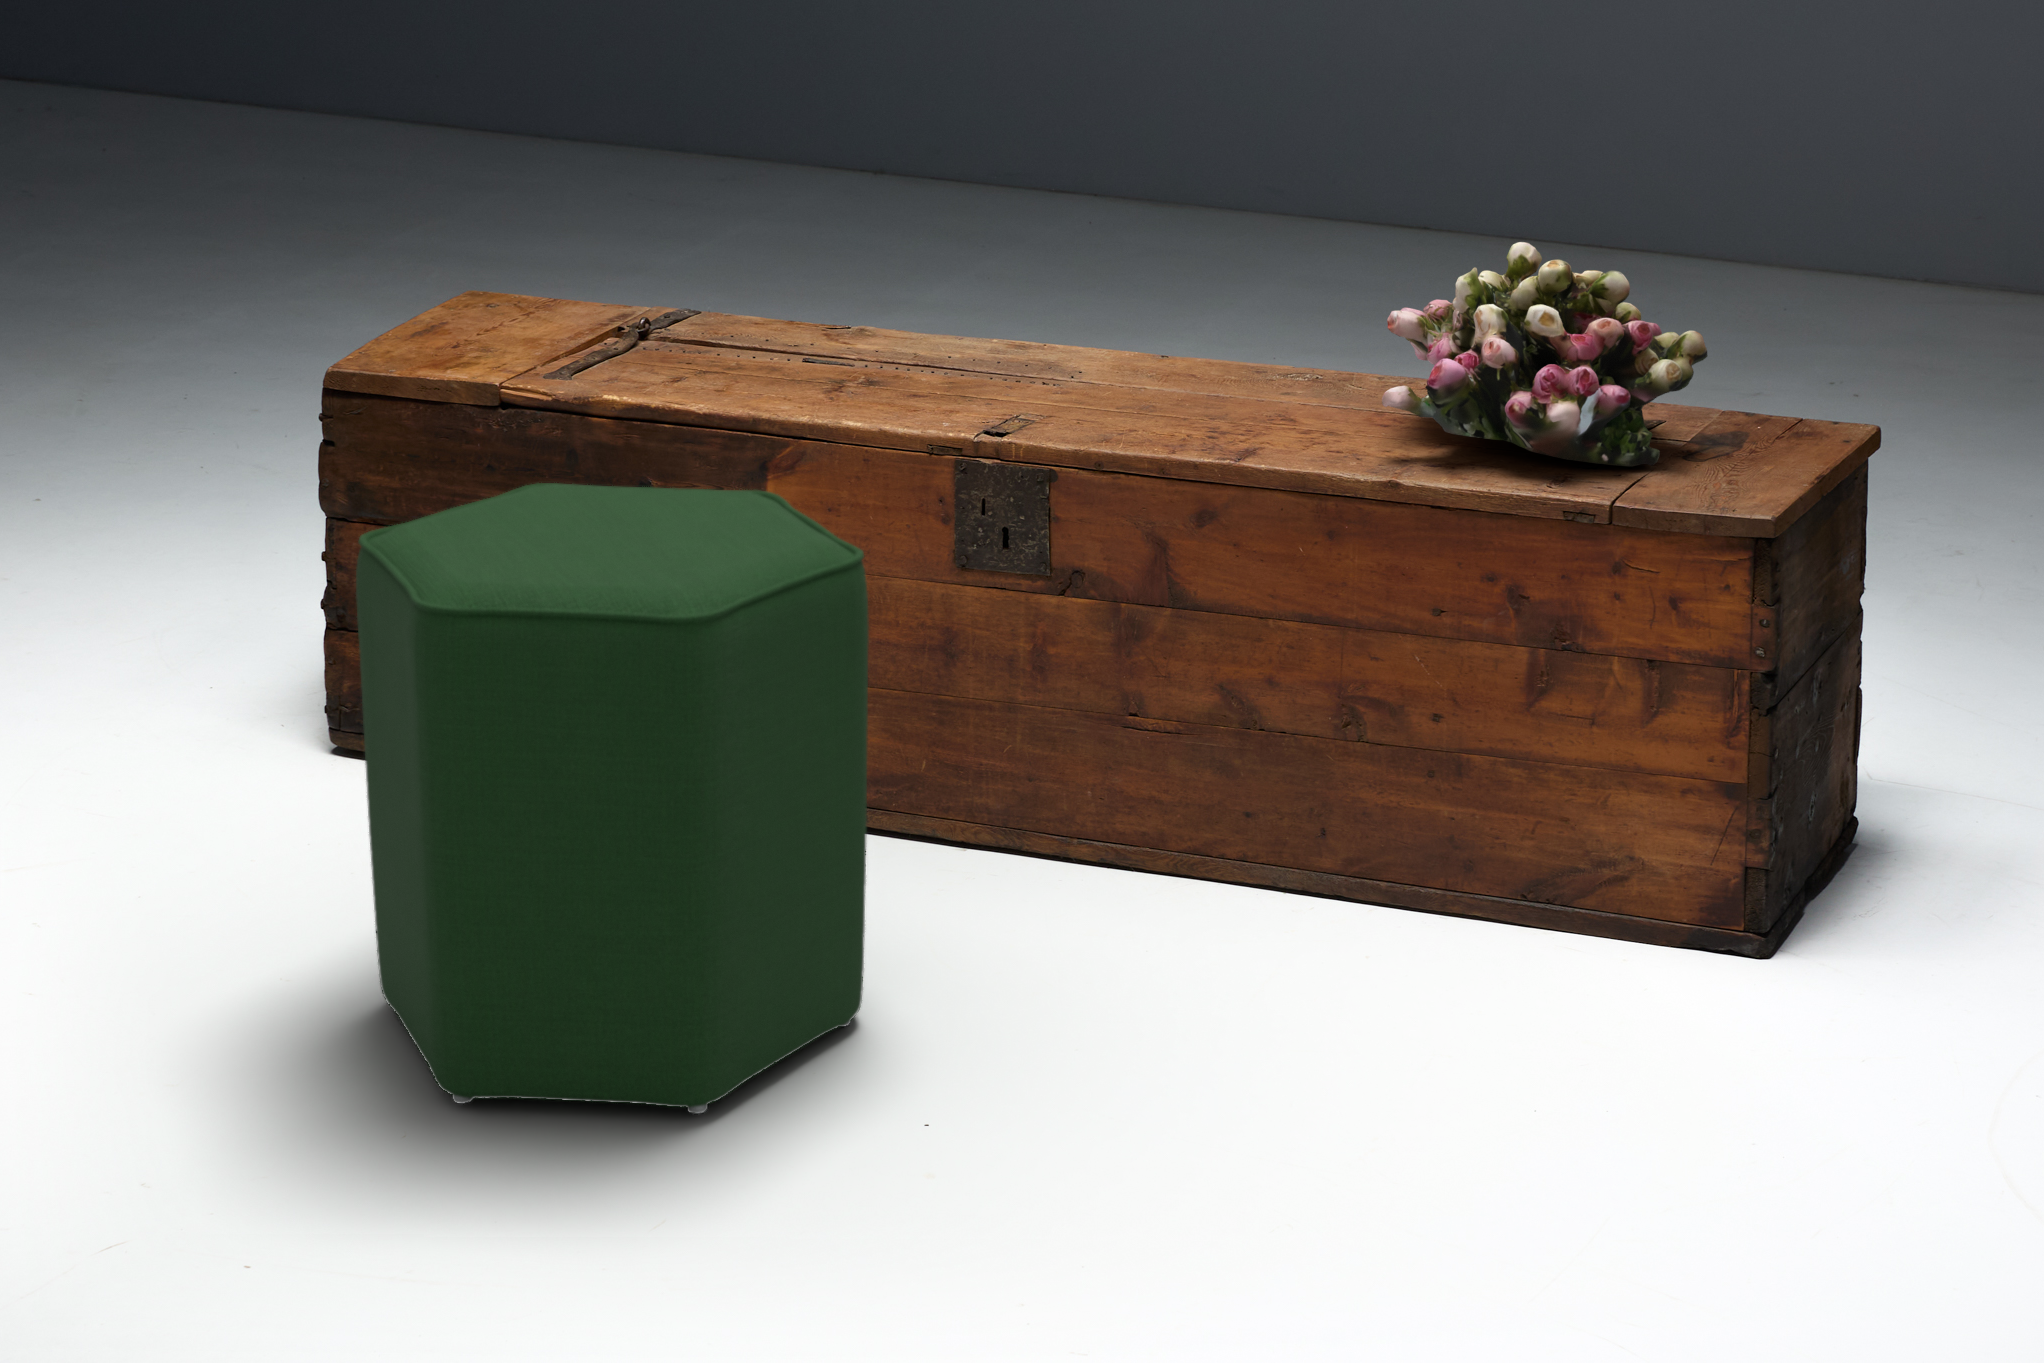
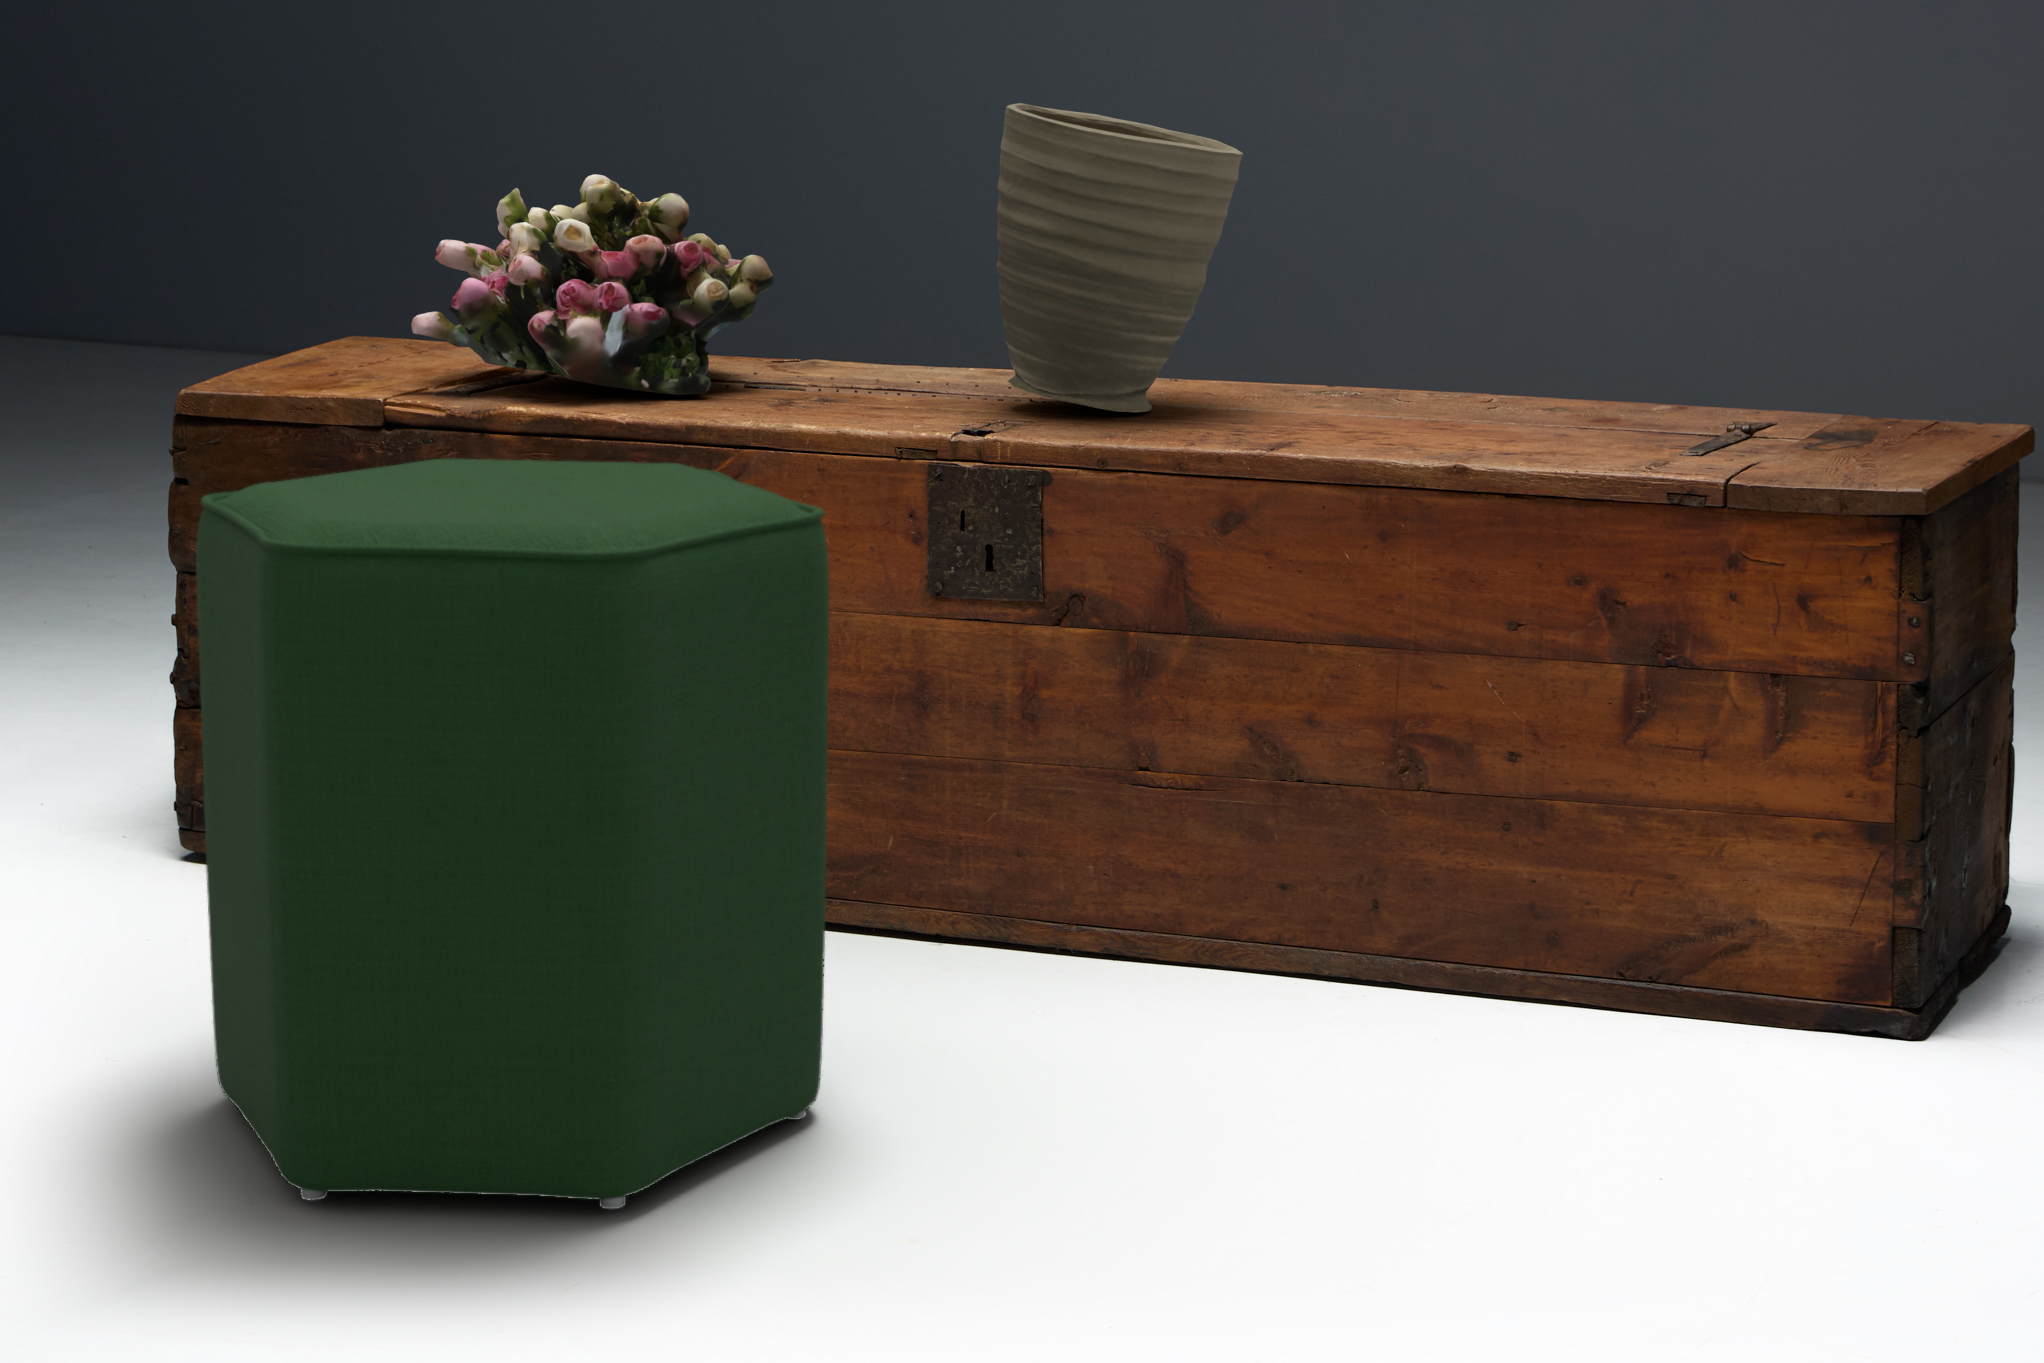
vase: none [1015,137,1225,406] -> present [996,103,1243,412]
flower arrangement: present [1382,242,1708,467] -> present [411,174,774,395]

